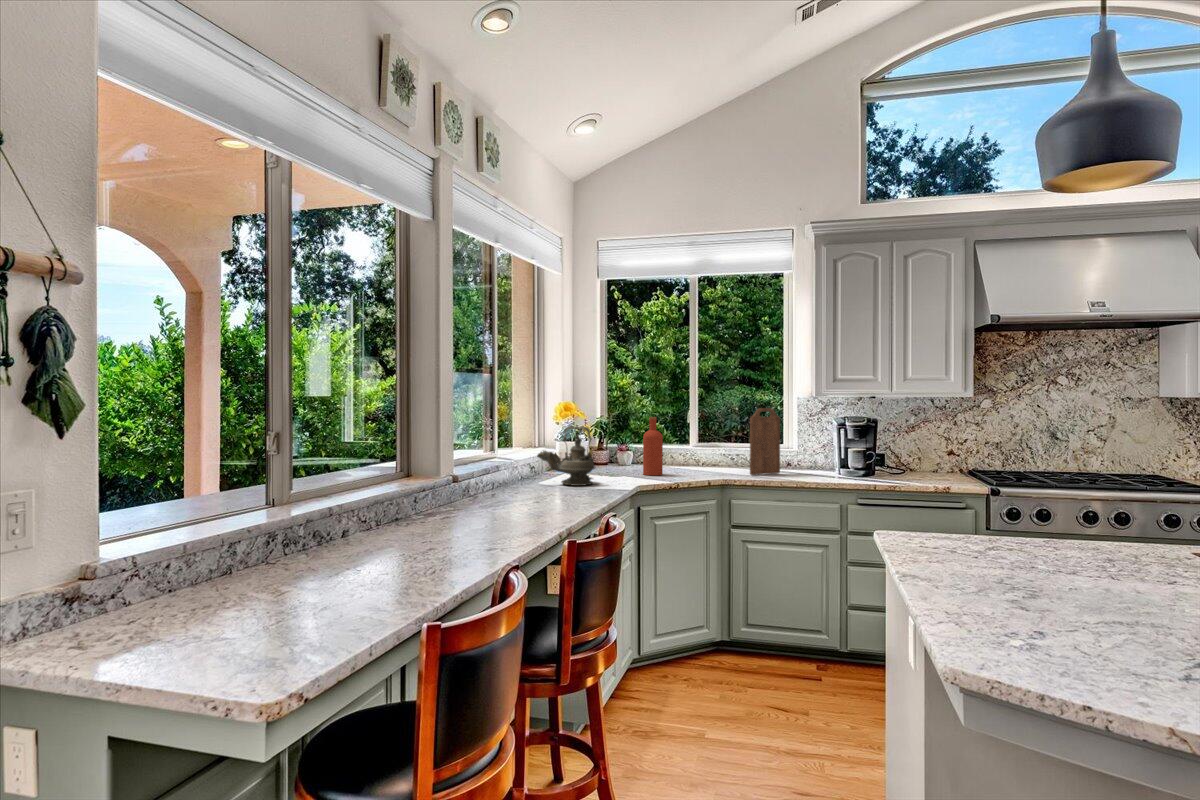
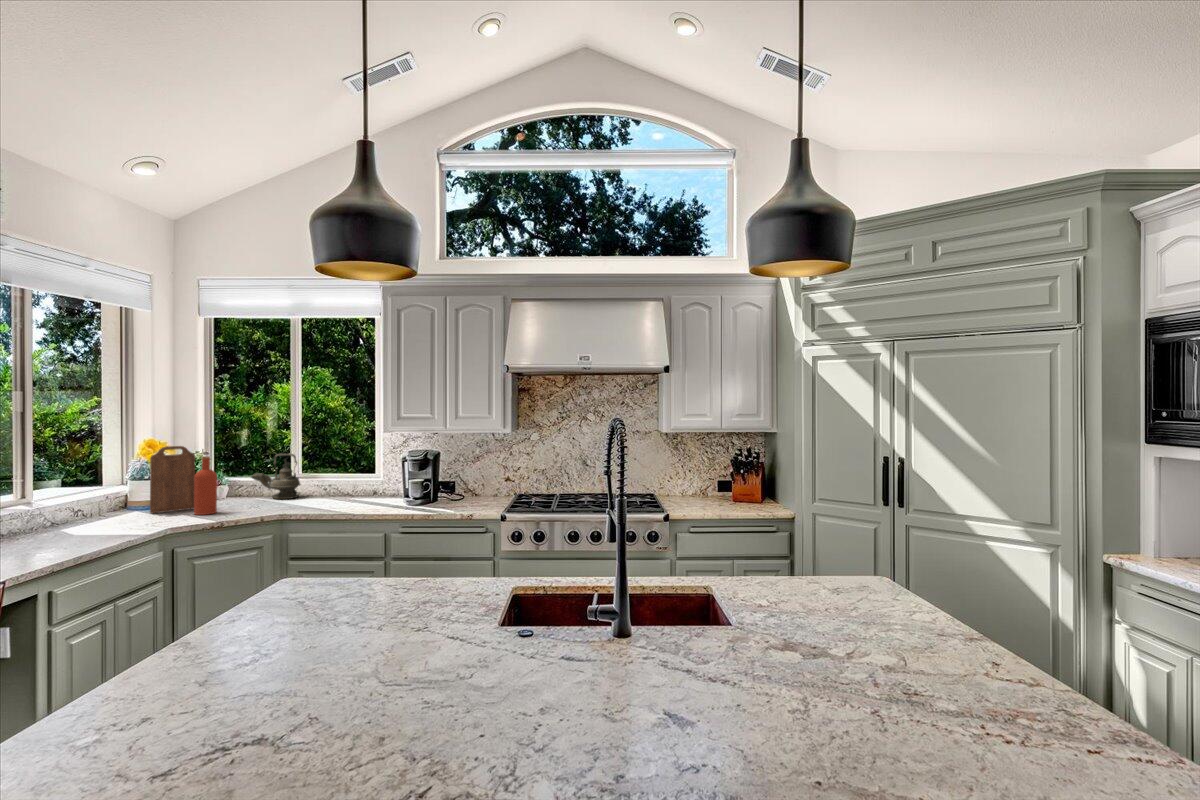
cutting board: present [750,408,780,475] -> present [150,446,195,513]
teapot: present [537,426,595,486] -> present [251,453,300,499]

